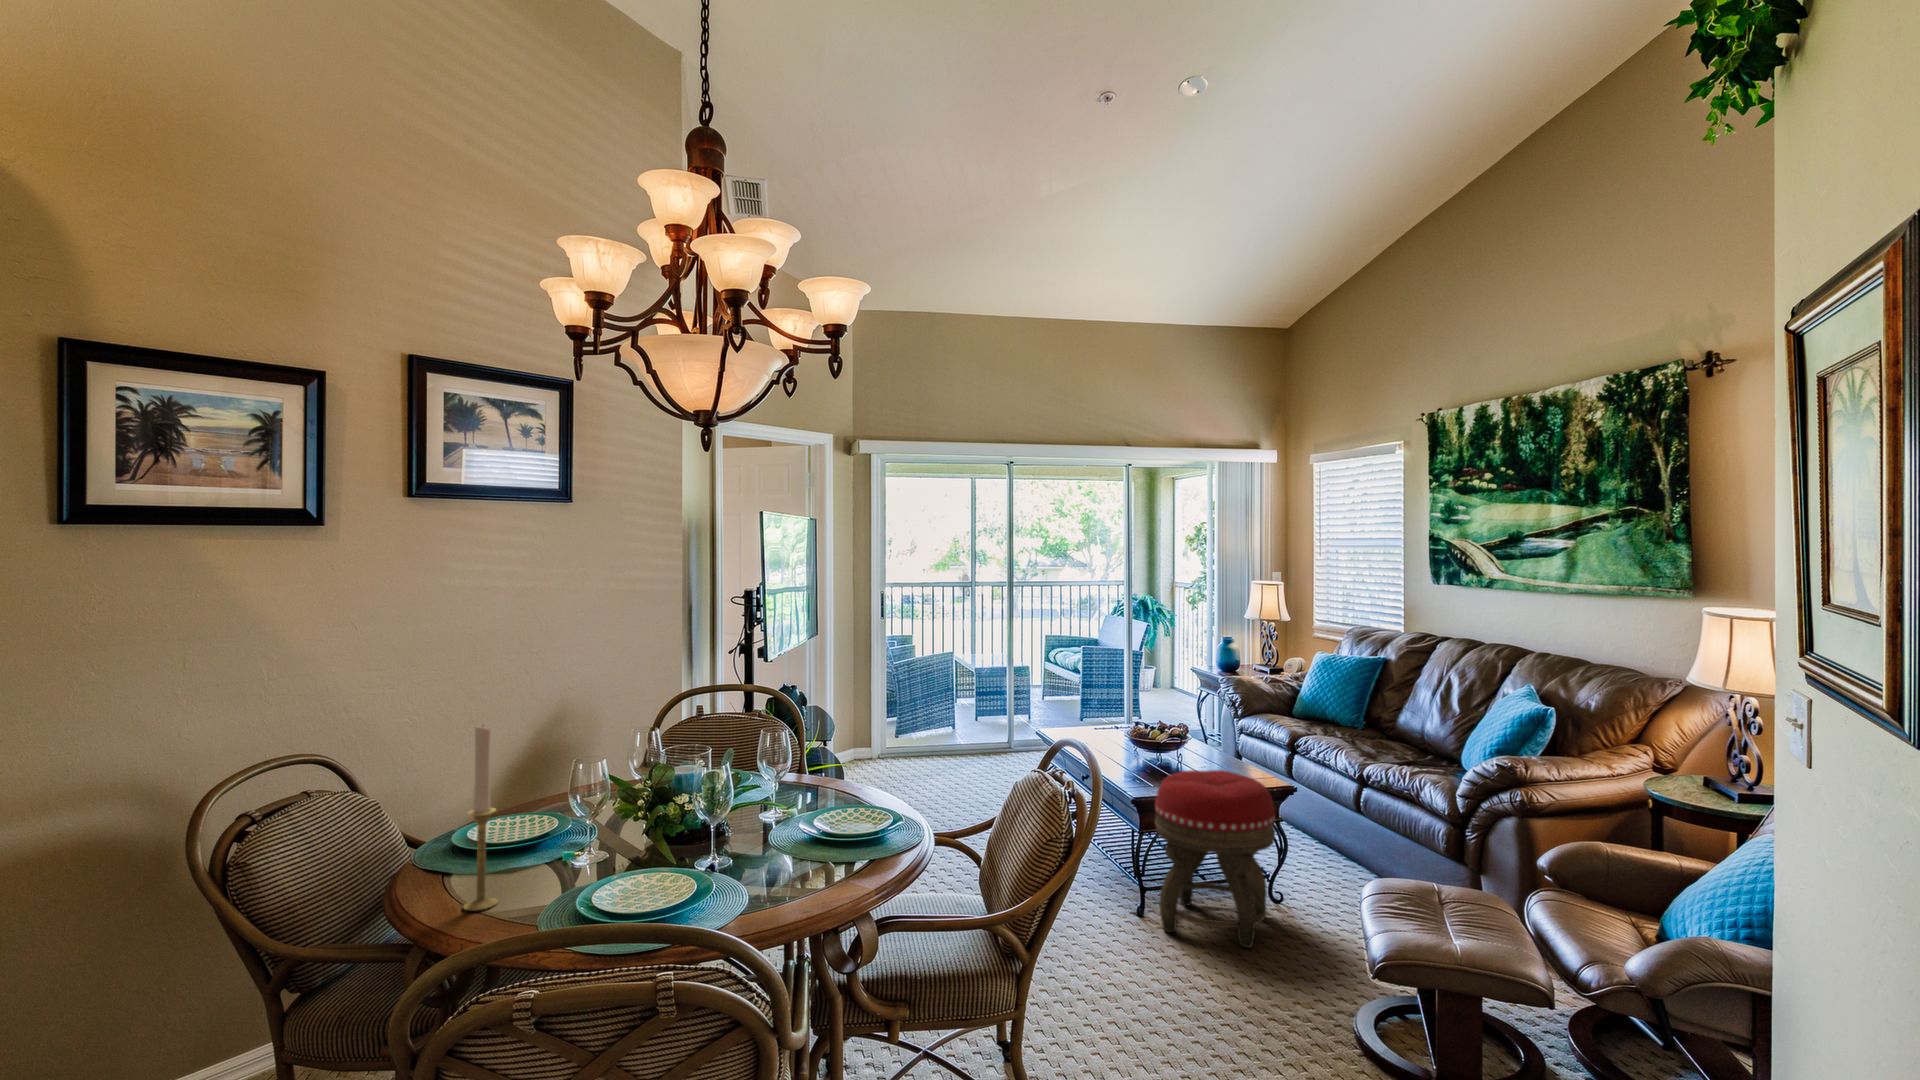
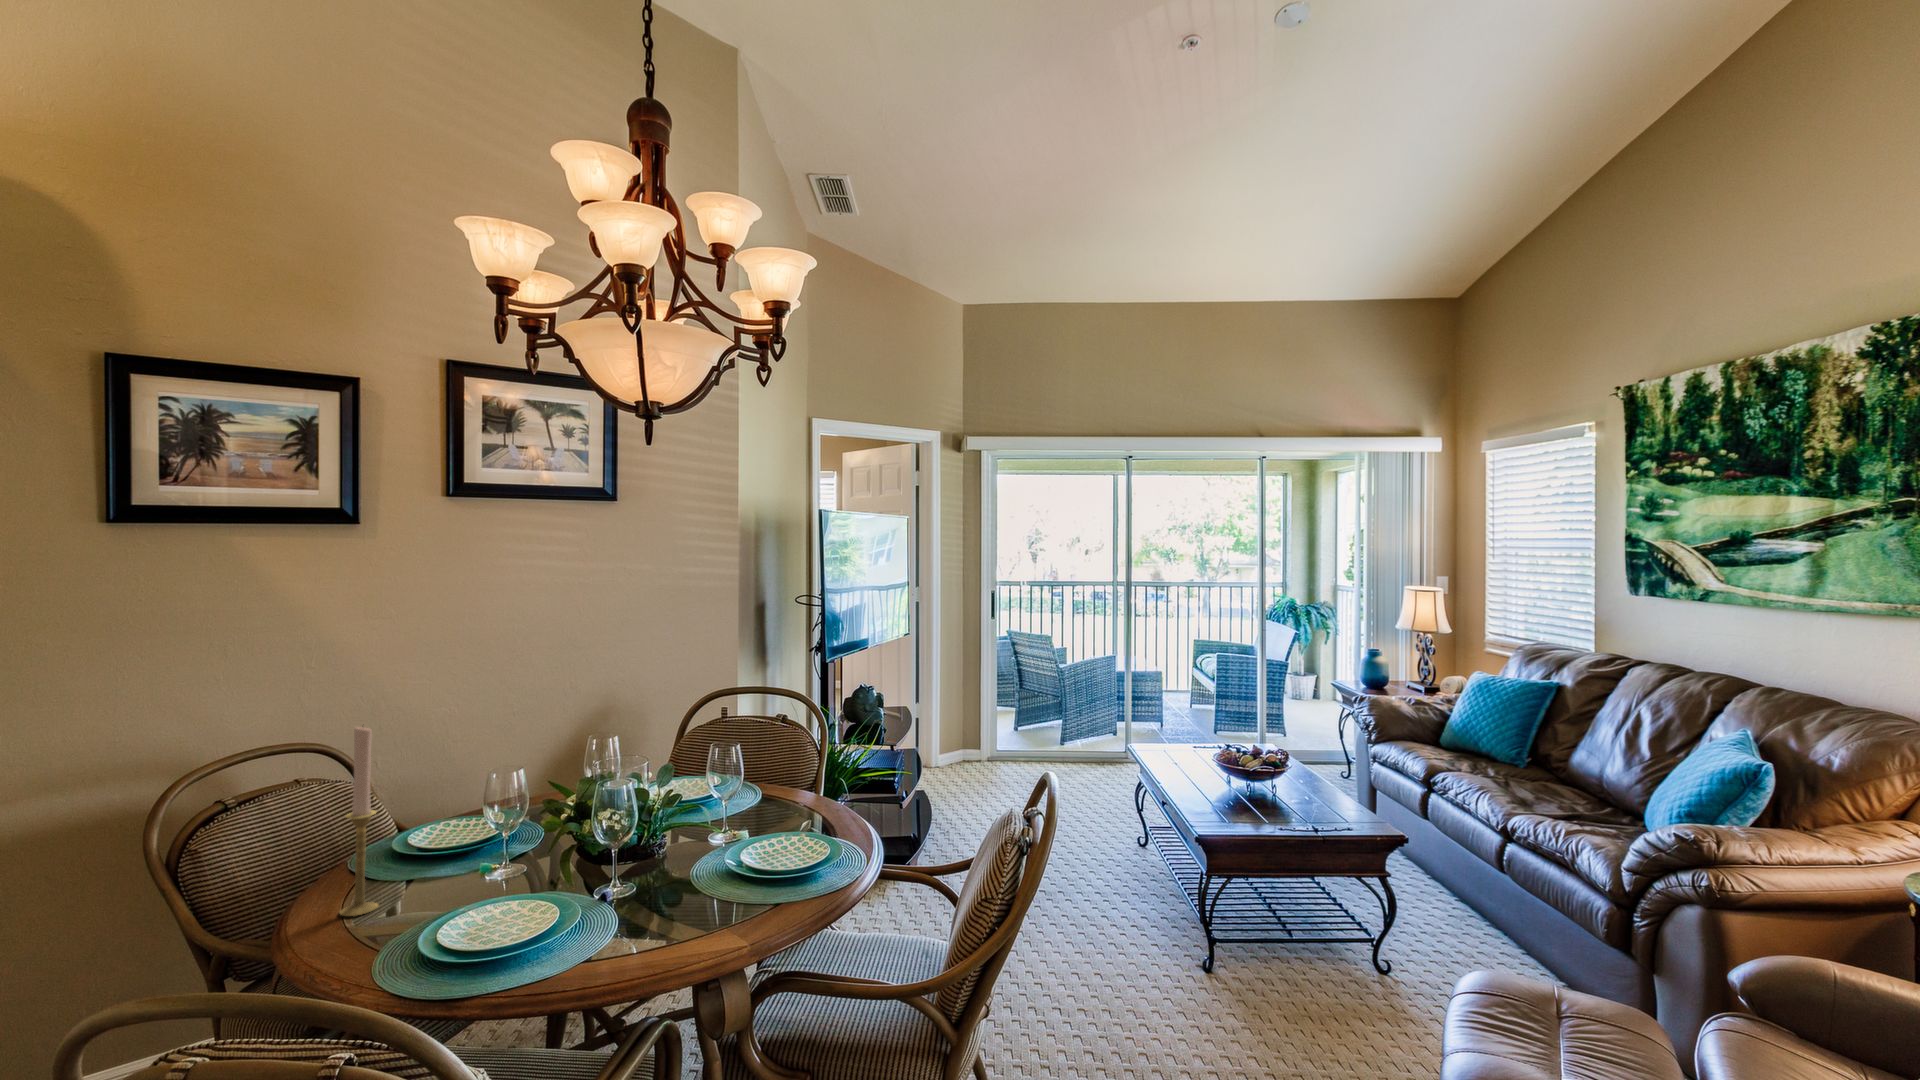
footstool: present [1155,770,1275,948] -> none [1222,806,1368,1026]

